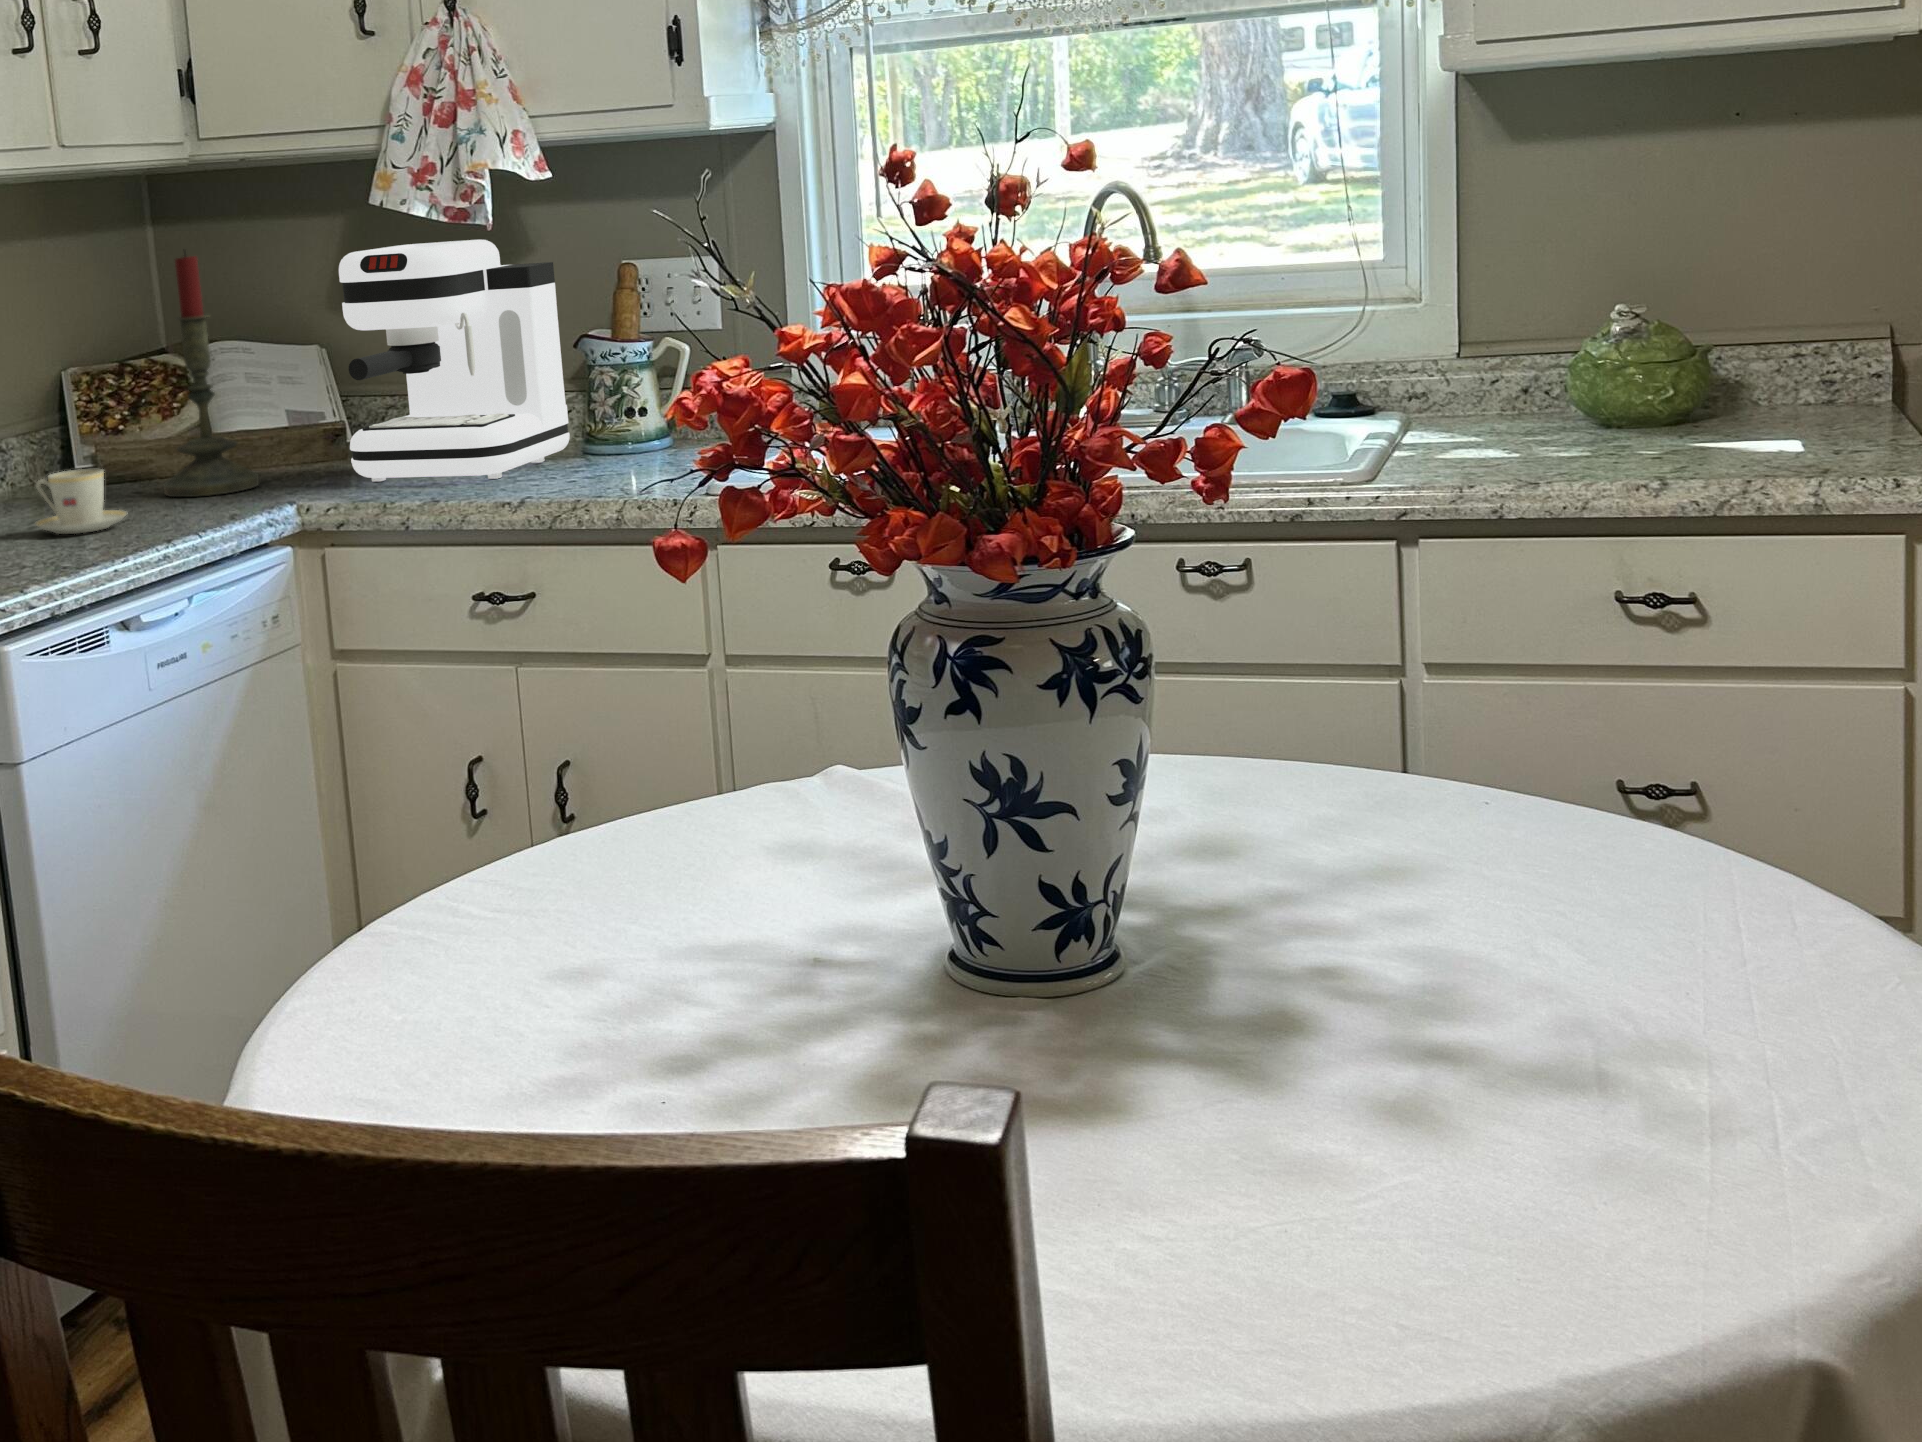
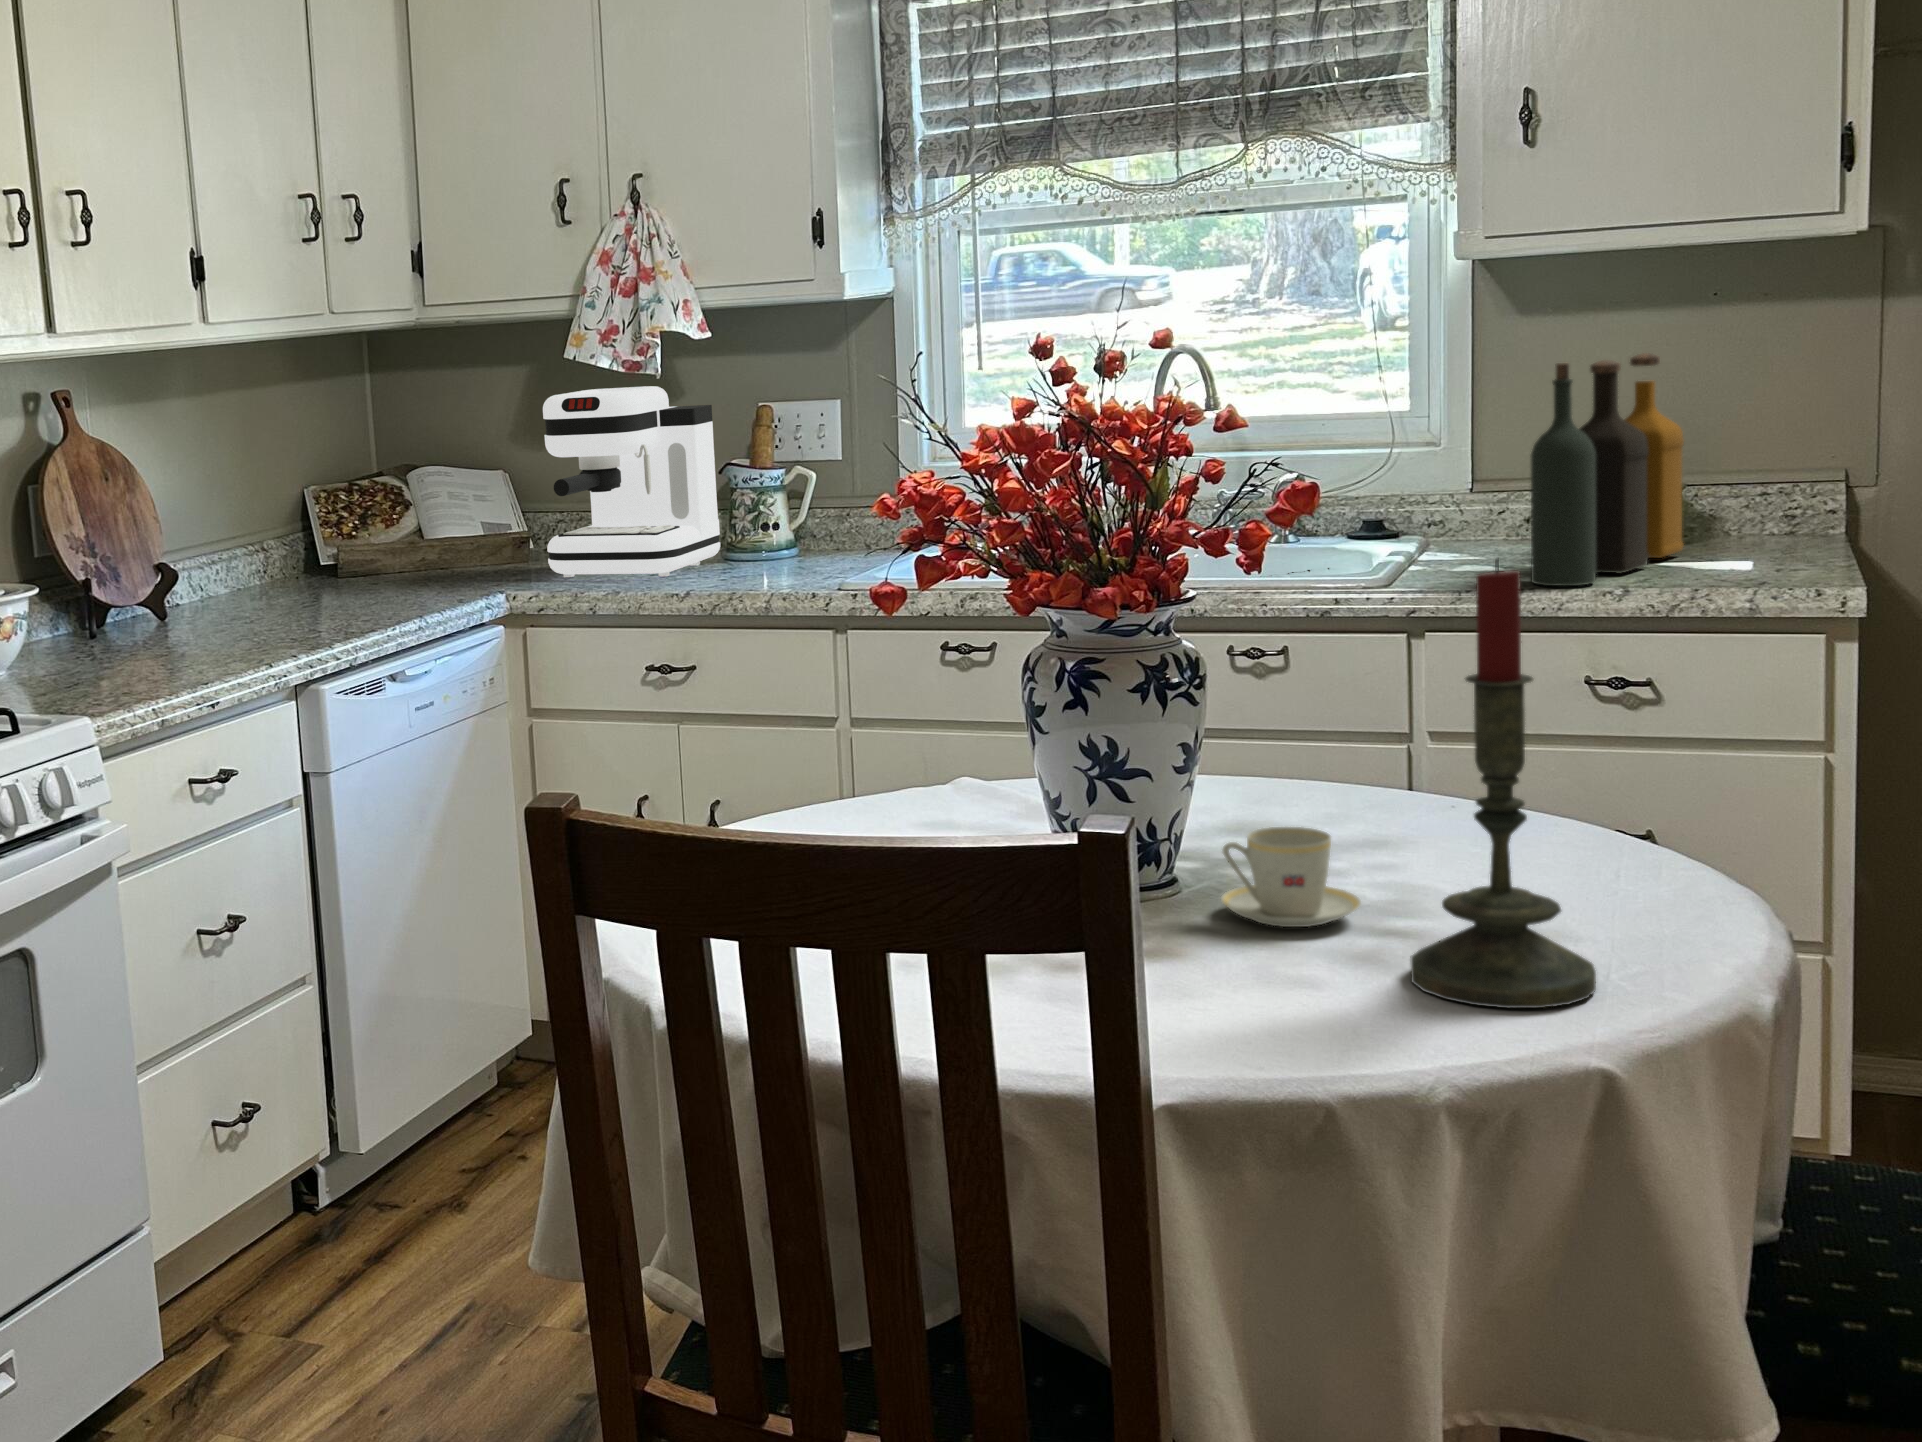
bottle: none [1542,183,1716,475] -> present [1531,353,1684,586]
candle: present [163,254,259,497] -> present [1411,559,1596,1008]
teacup: present [35,469,127,534] -> present [1221,827,1361,927]

